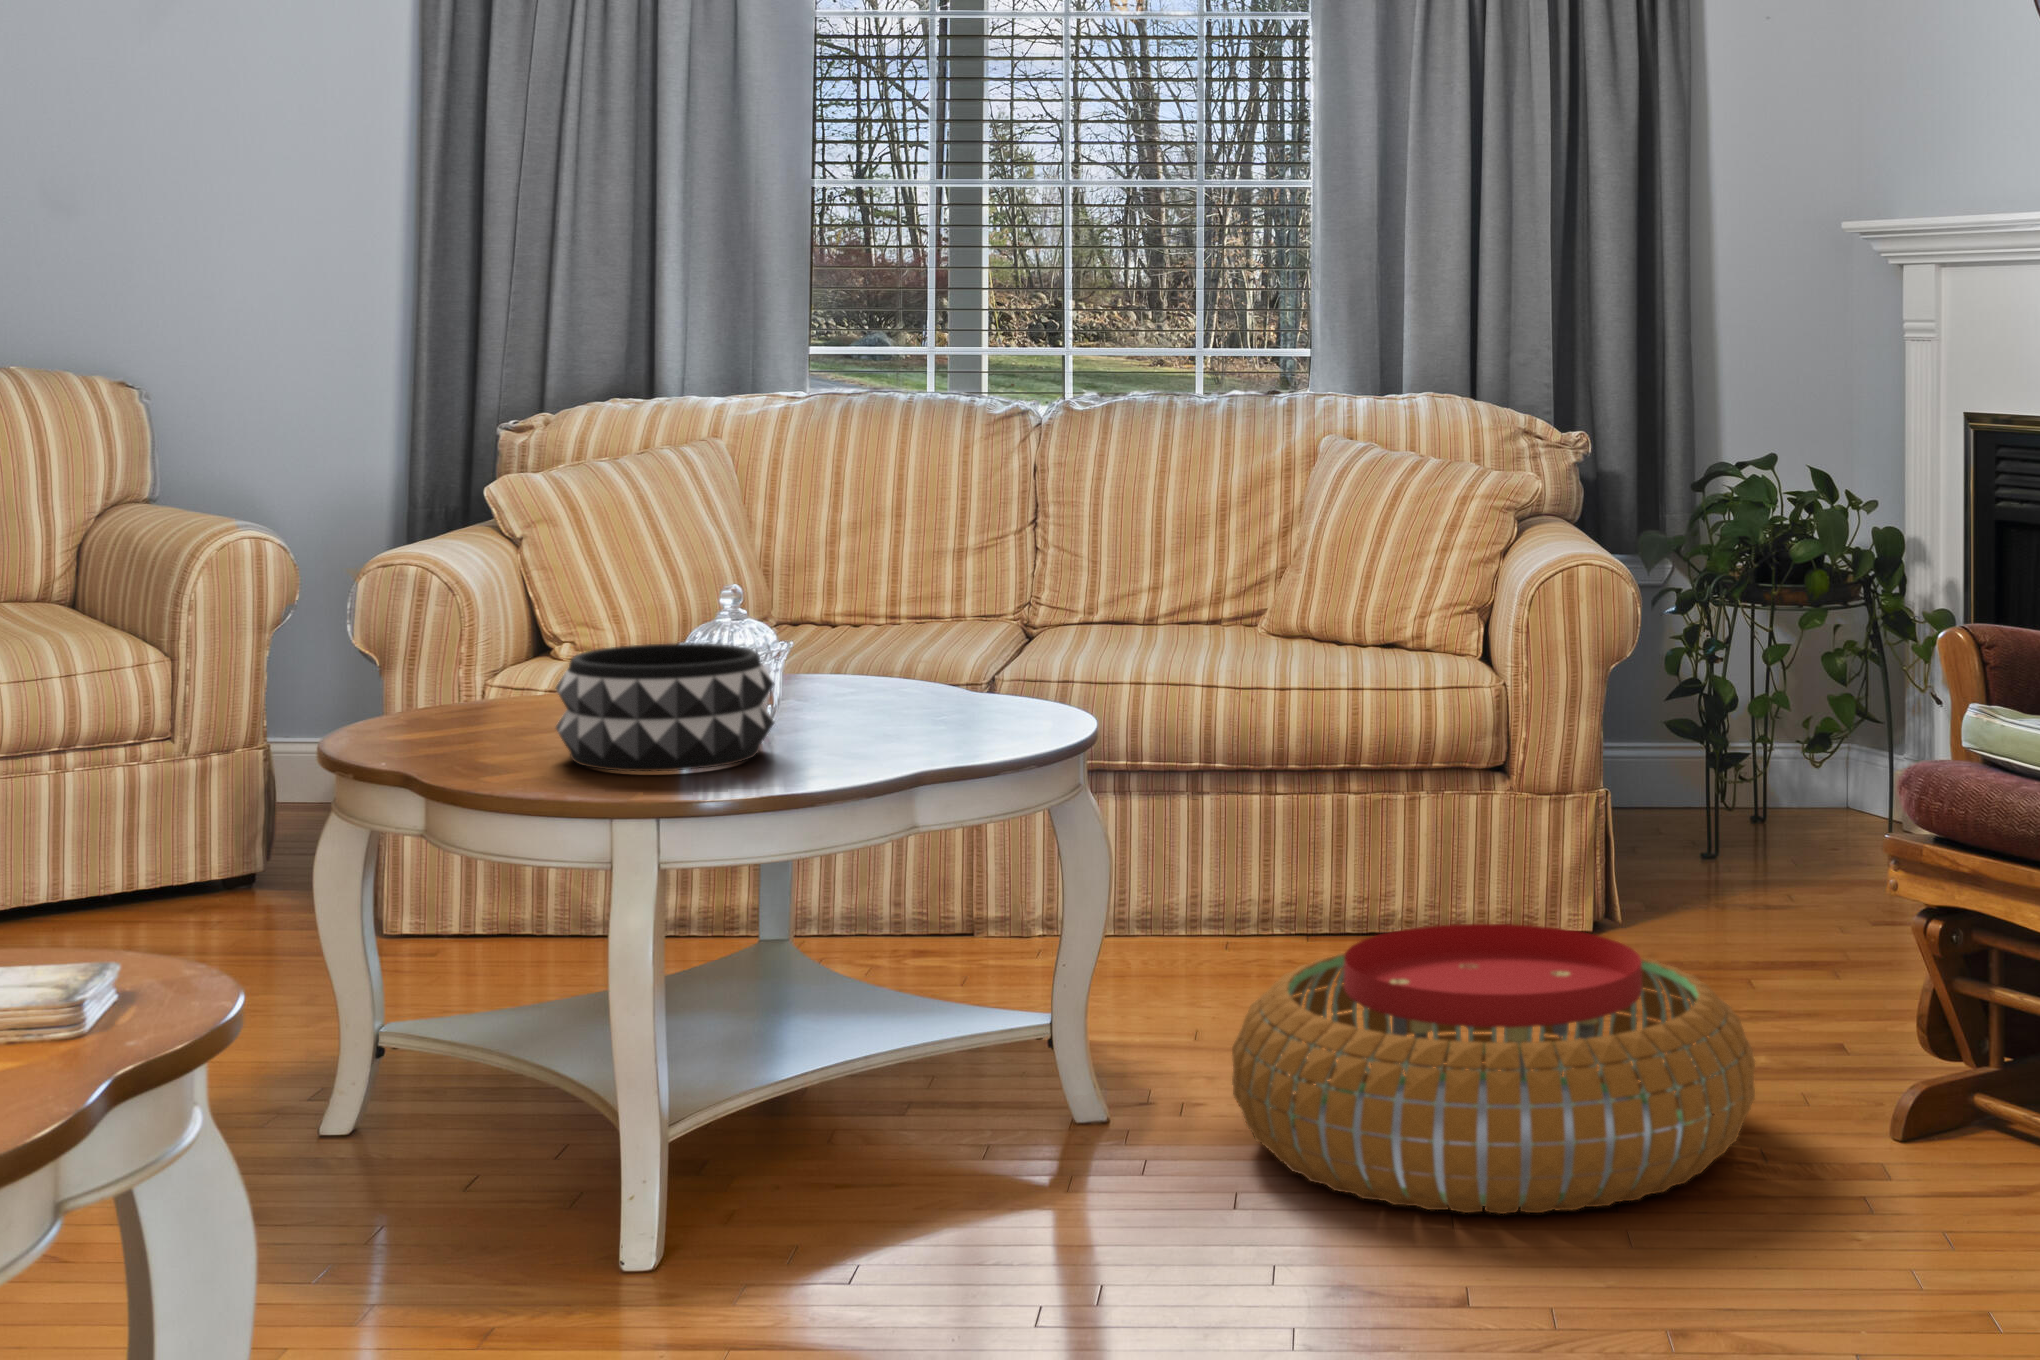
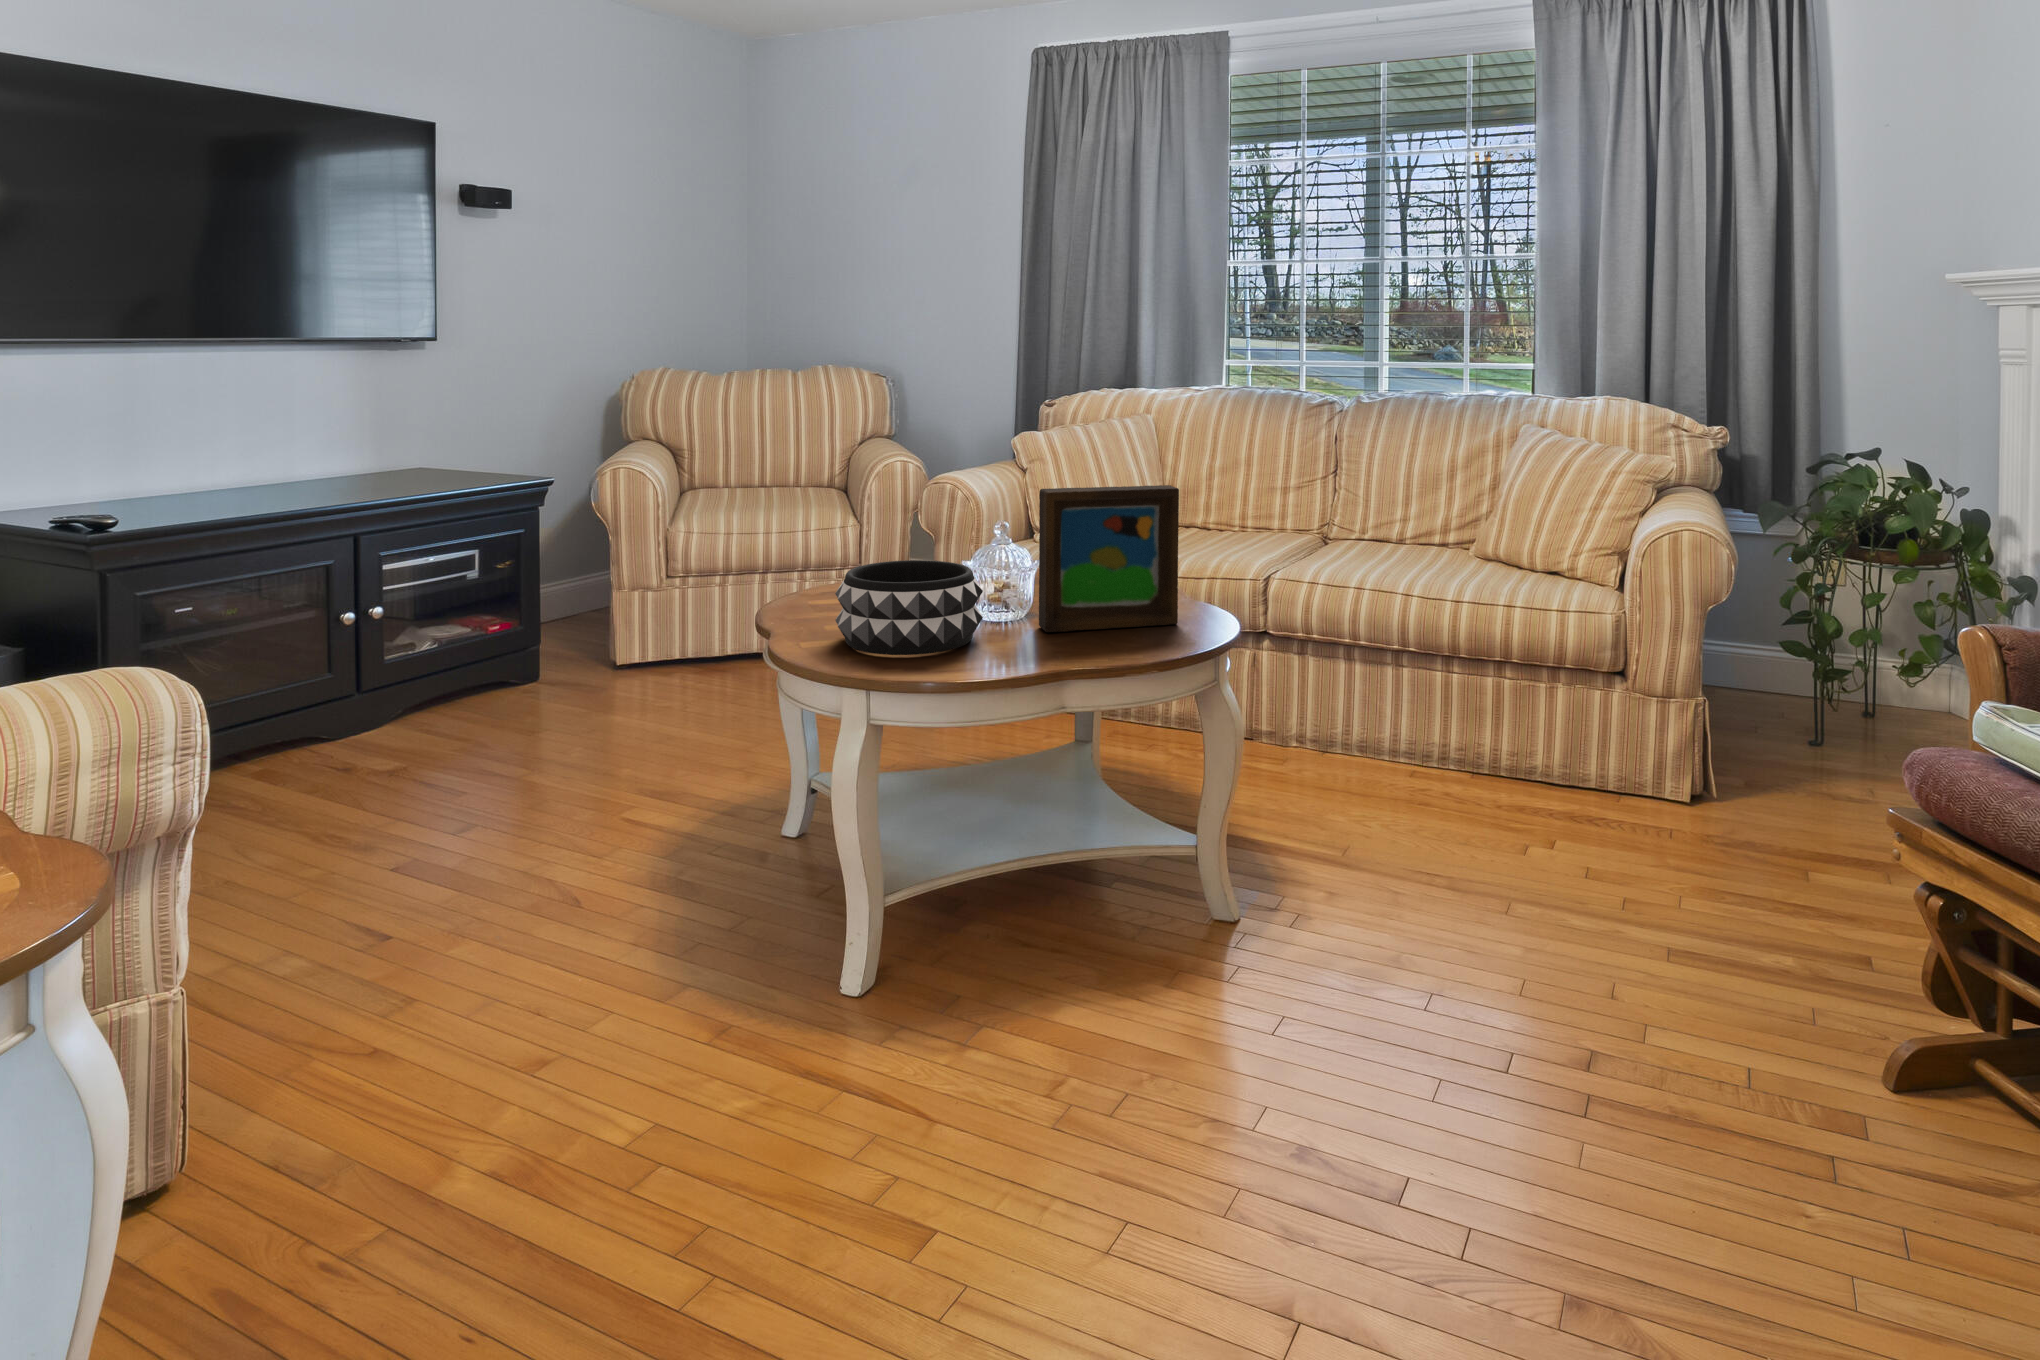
picture frame: none [823,521,1011,735] -> present [1039,485,1179,632]
pouf: present [1232,924,1755,1214] -> none [1269,832,1726,1144]

